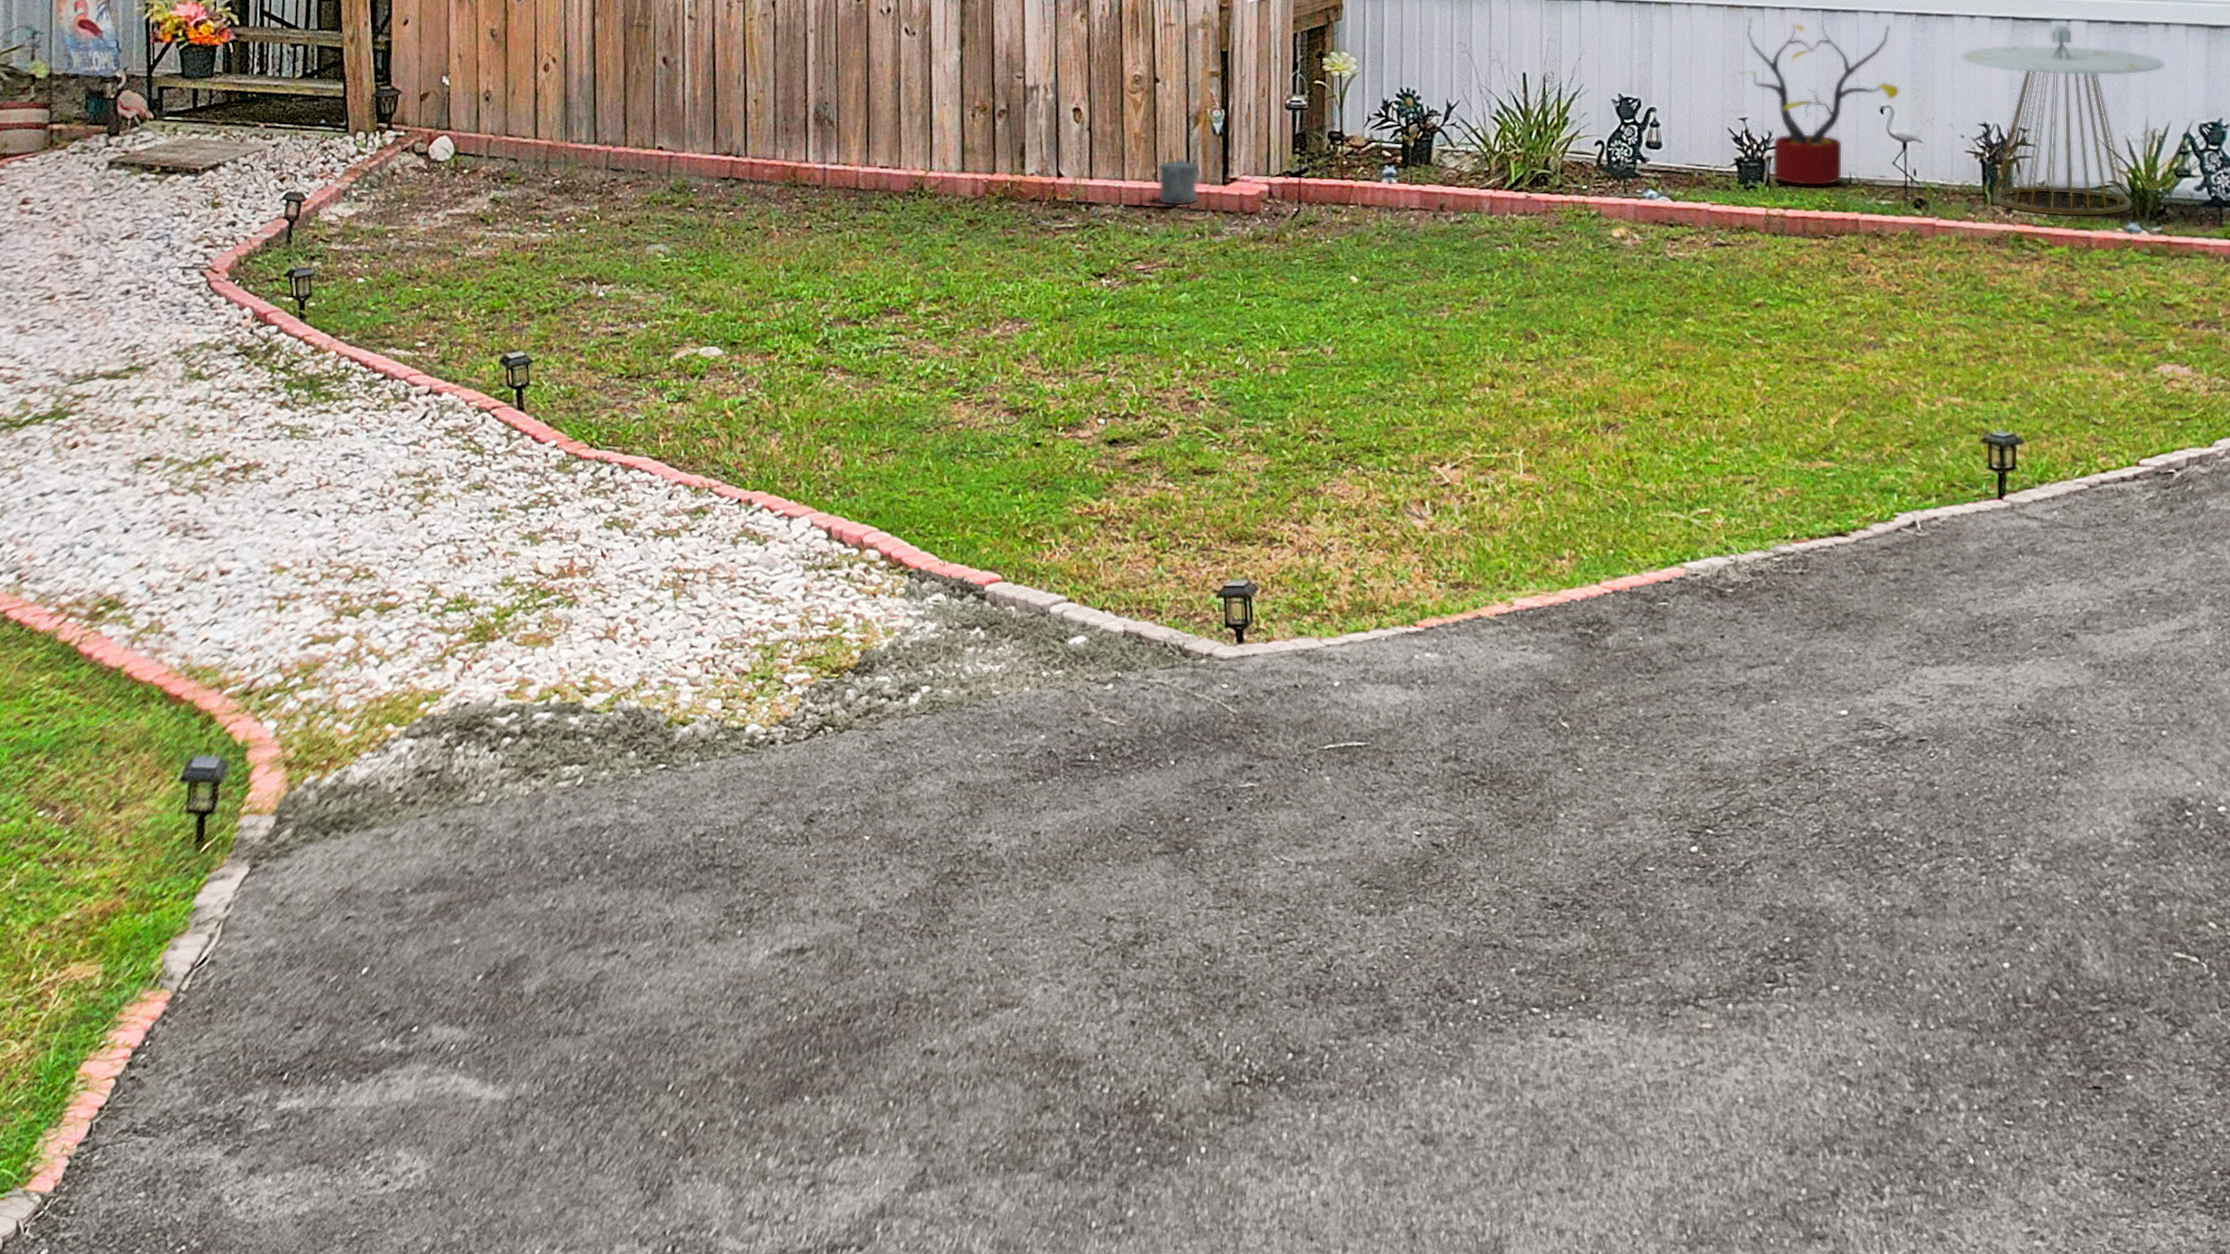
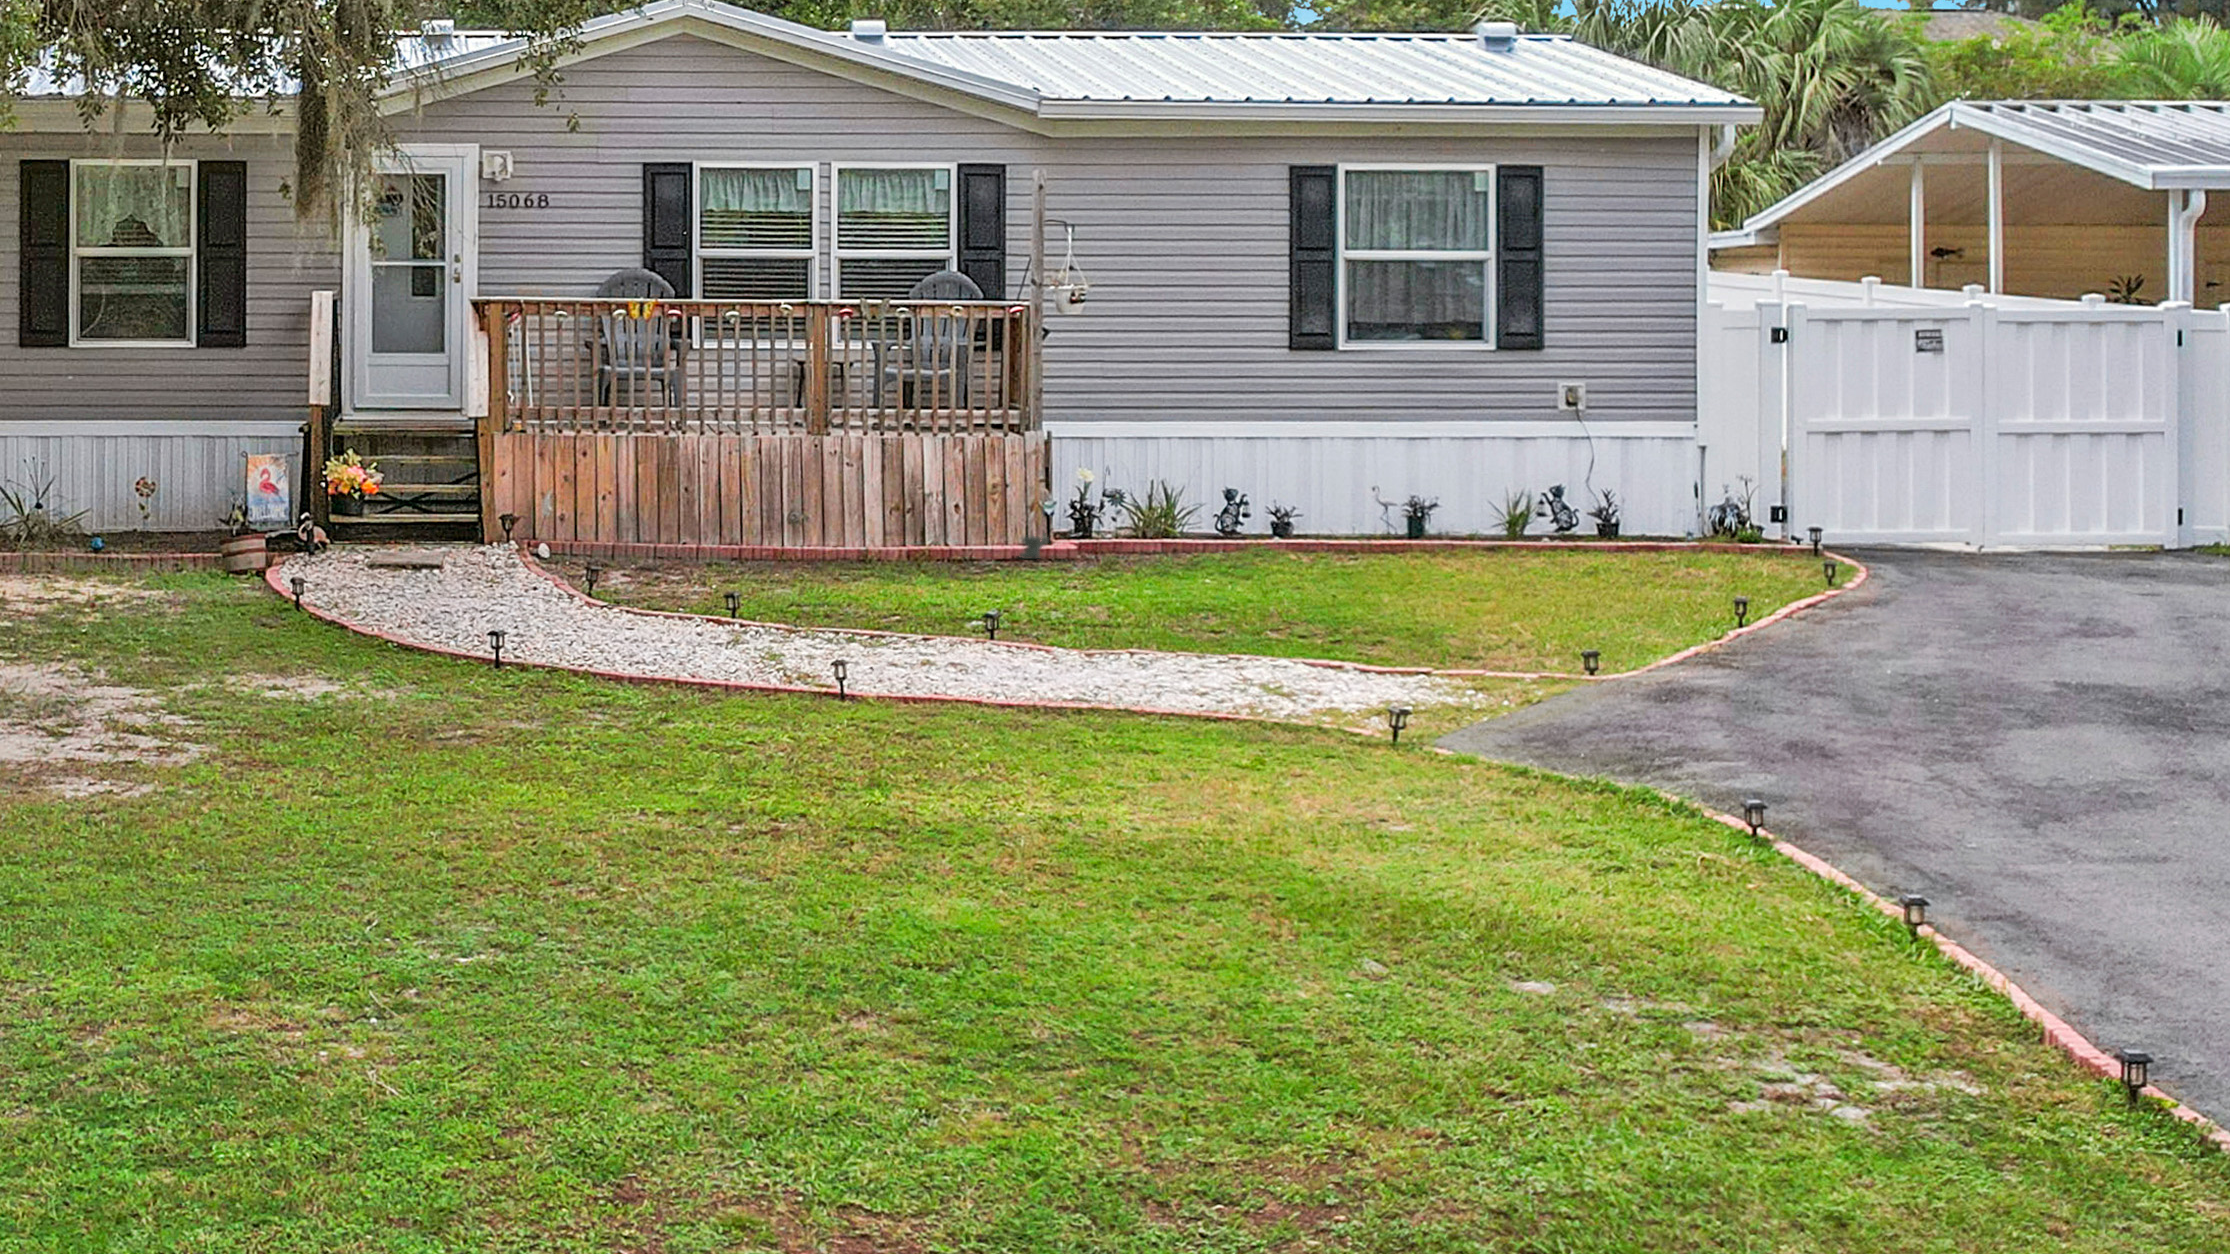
decorative plant: present [1749,26,1899,184] -> none [1261,444,1370,536]
side table: present [1962,26,2163,215] -> none [1404,440,1519,542]

